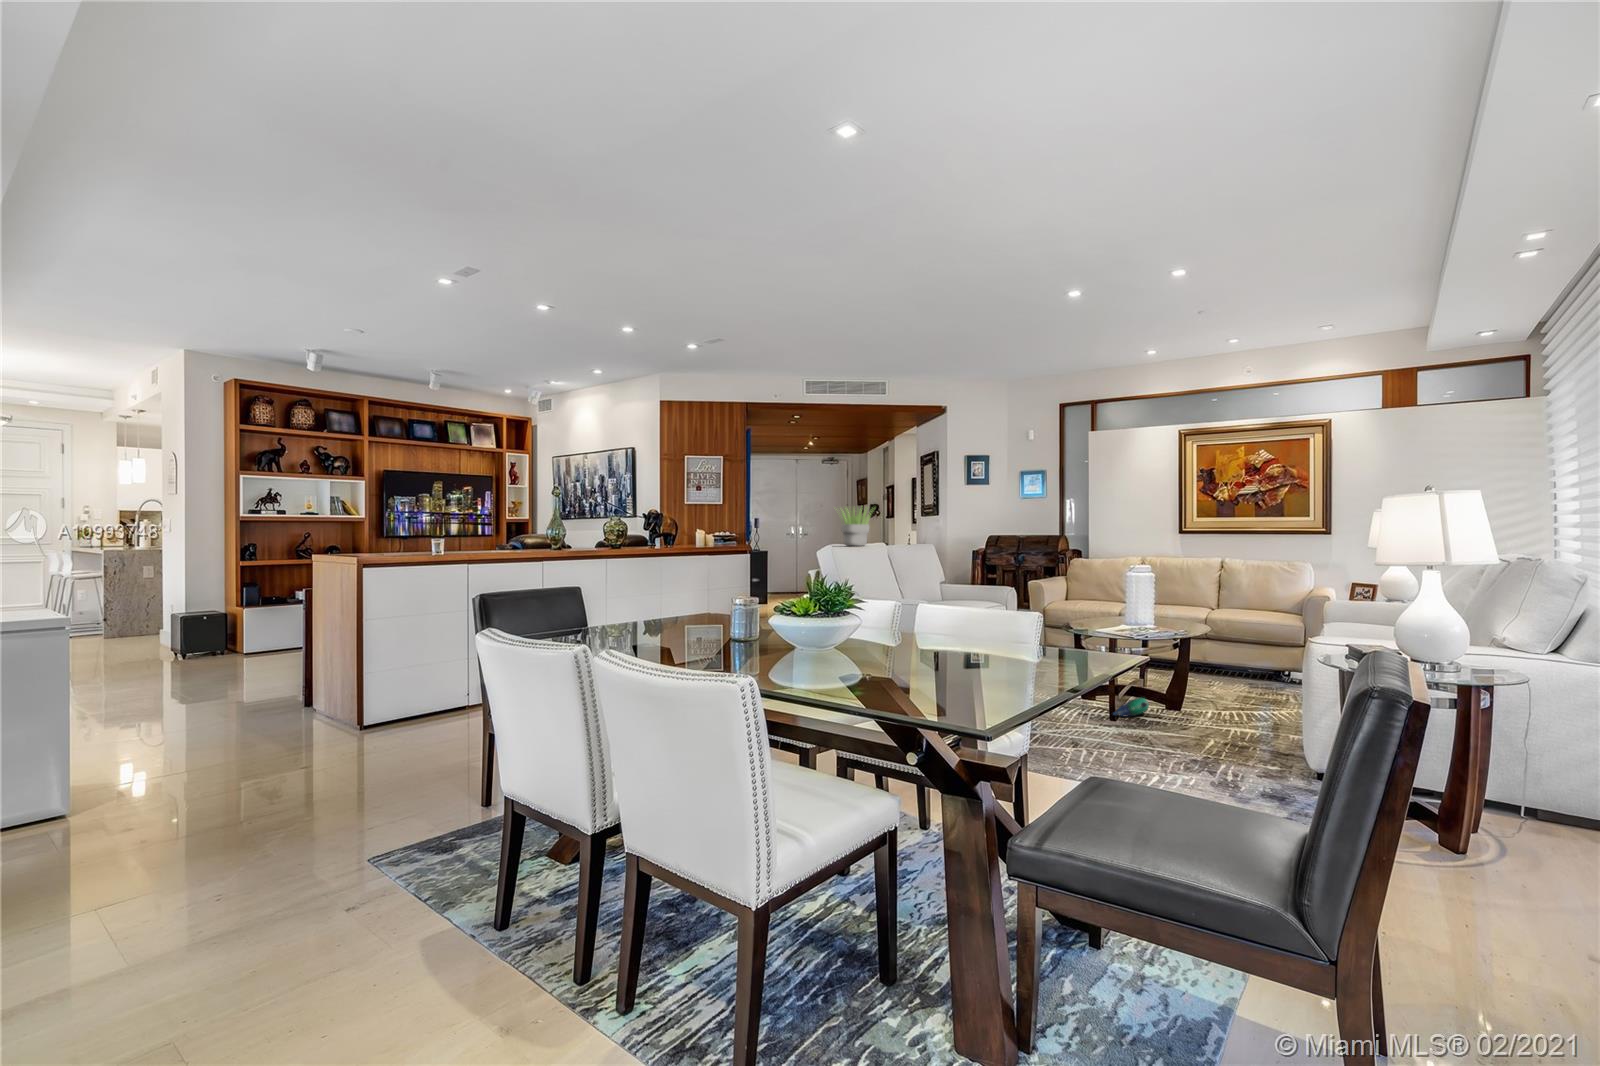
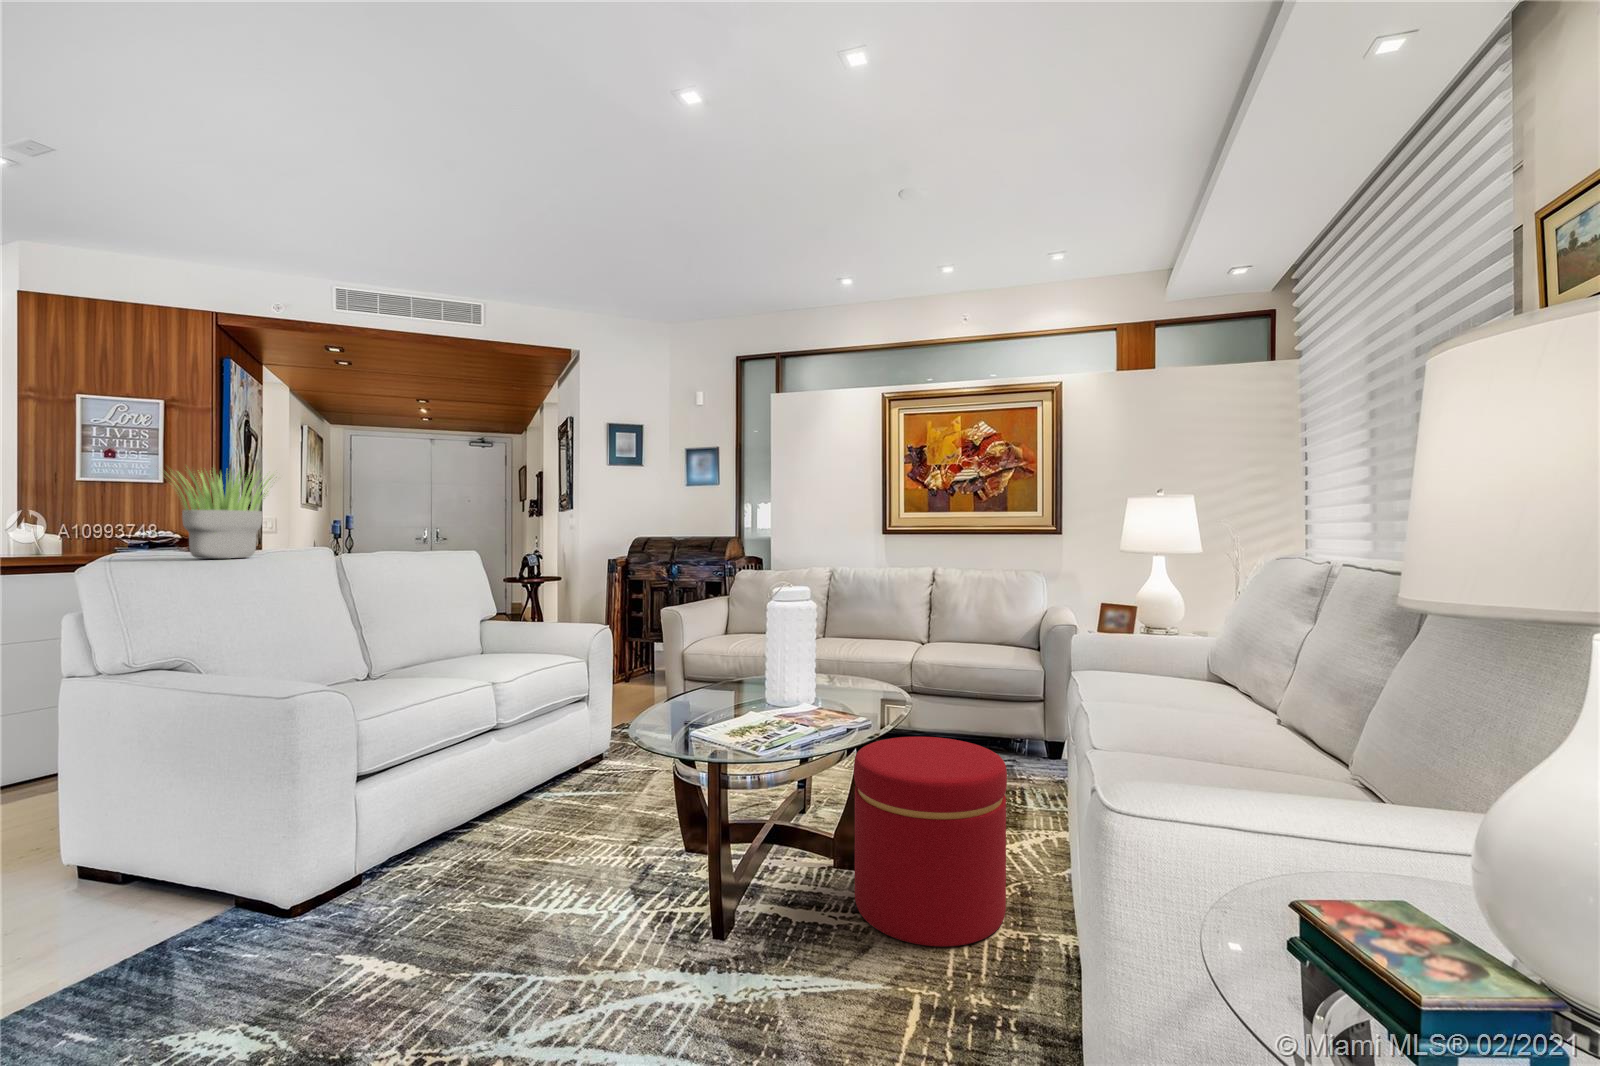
ottoman: none [1174,634,1253,717] -> present [854,737,1007,947]
plush toy: present [1113,697,1149,717] -> none [704,917,795,996]

